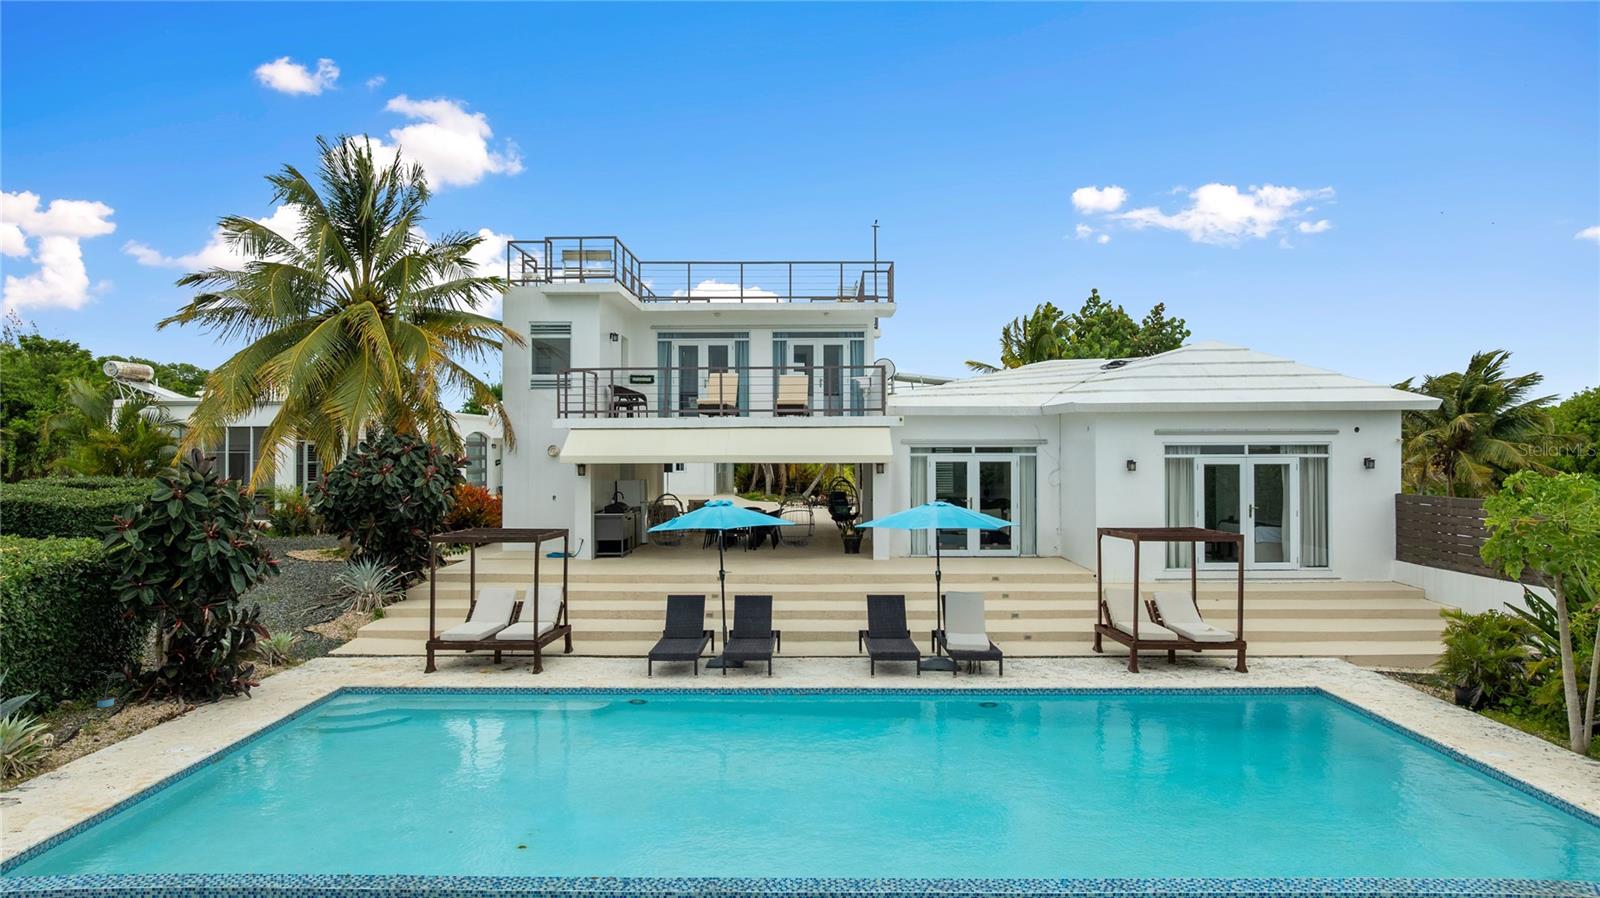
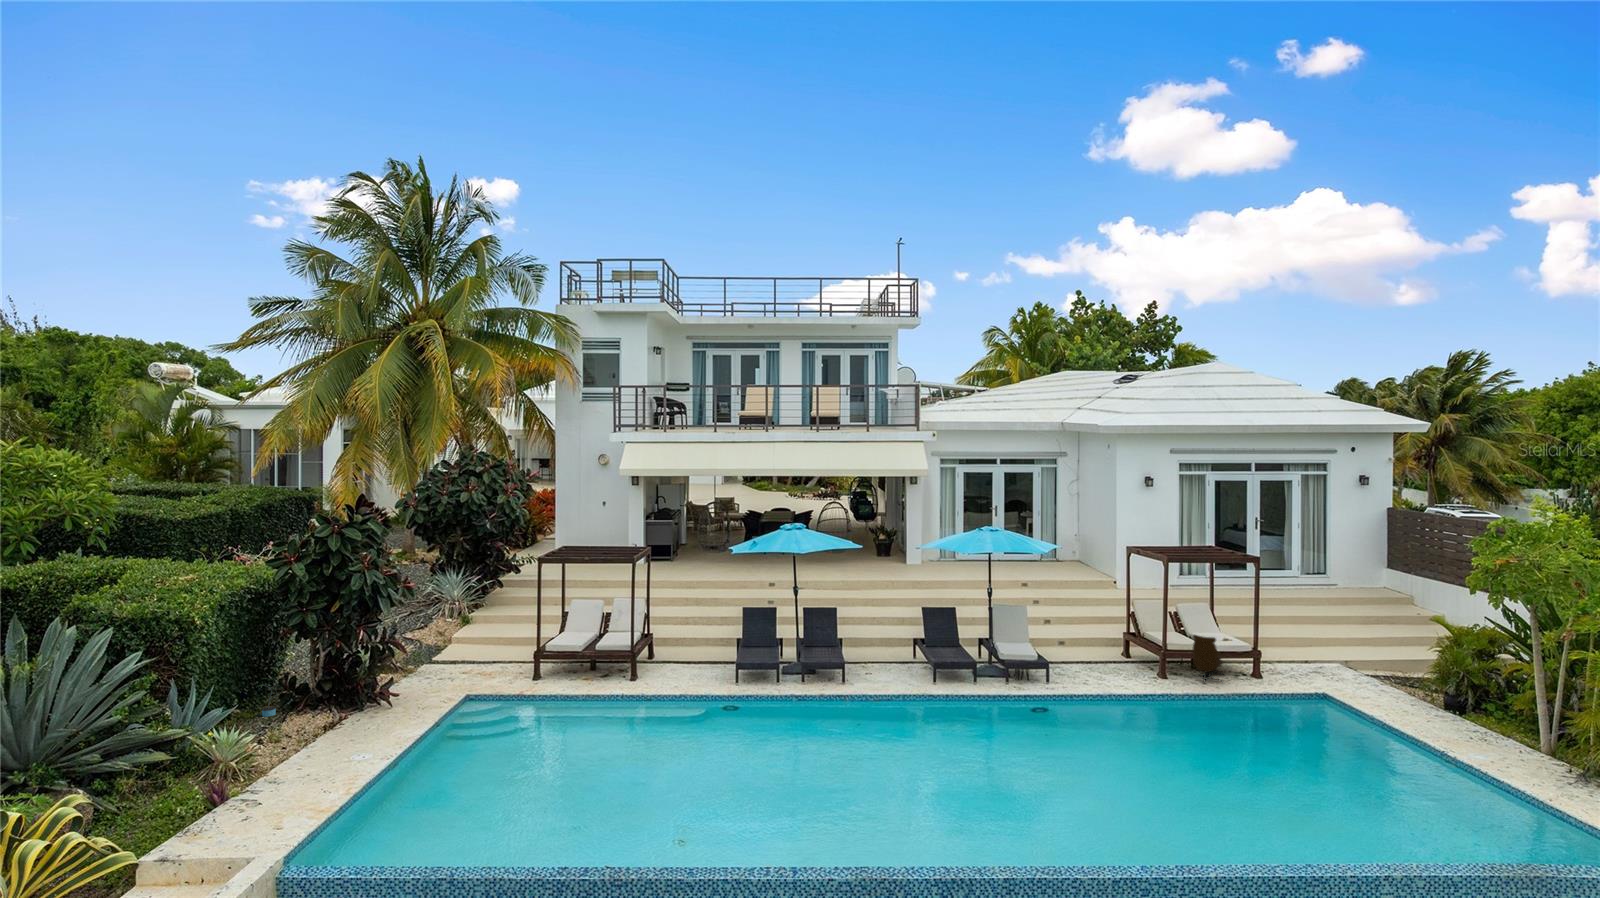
lounge chair: none [1166,622,1206,677] -> present [1192,635,1224,682]

